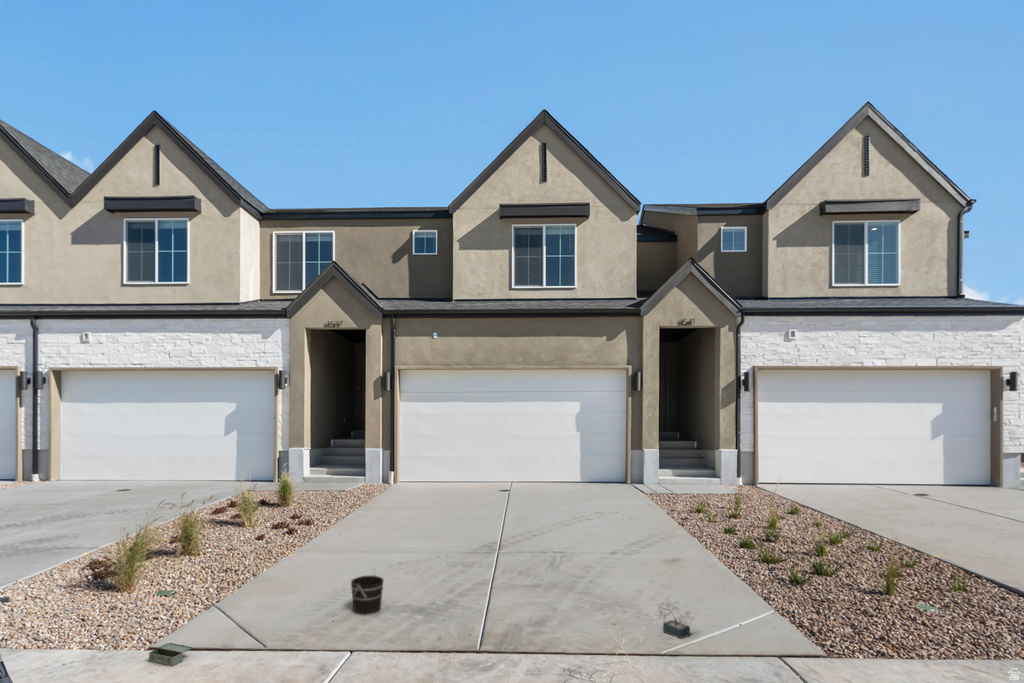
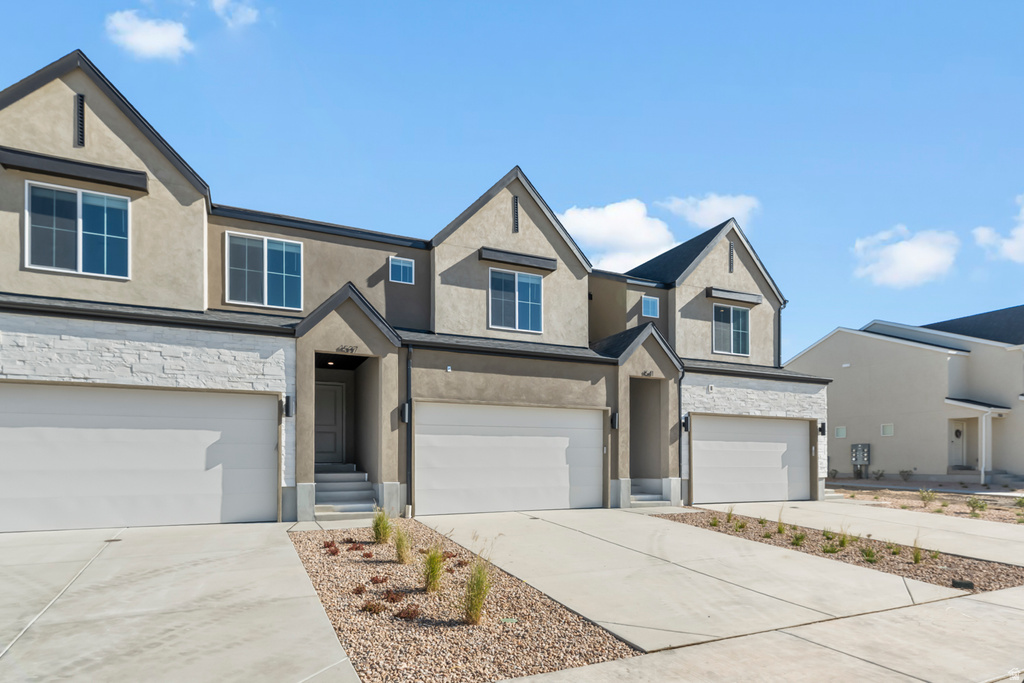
bucket: present [351,575,384,615] -> none [757,572,788,607]
toolbox: present [149,643,192,666] -> none [762,638,802,656]

